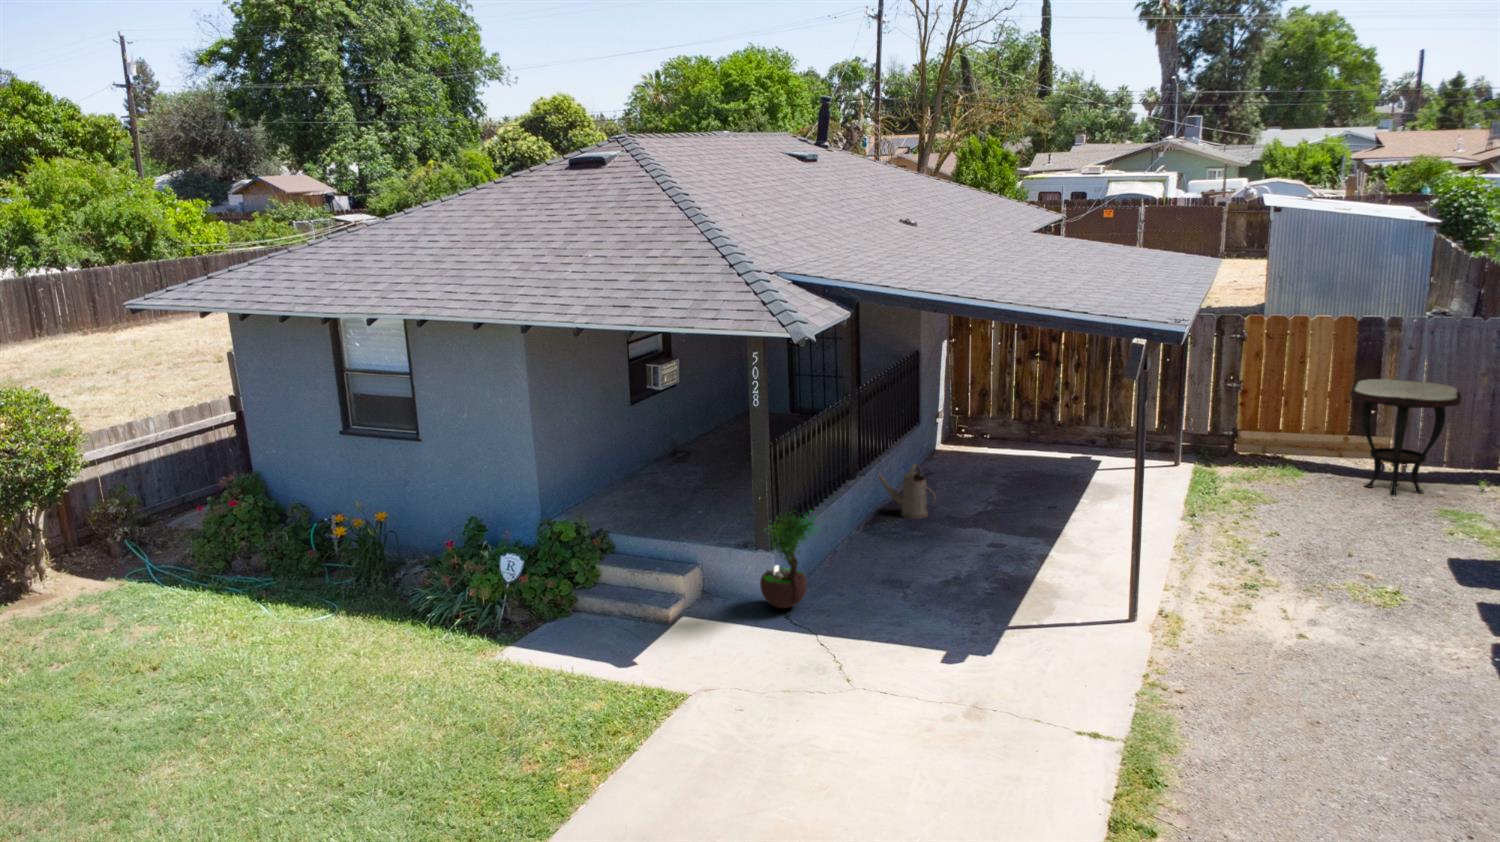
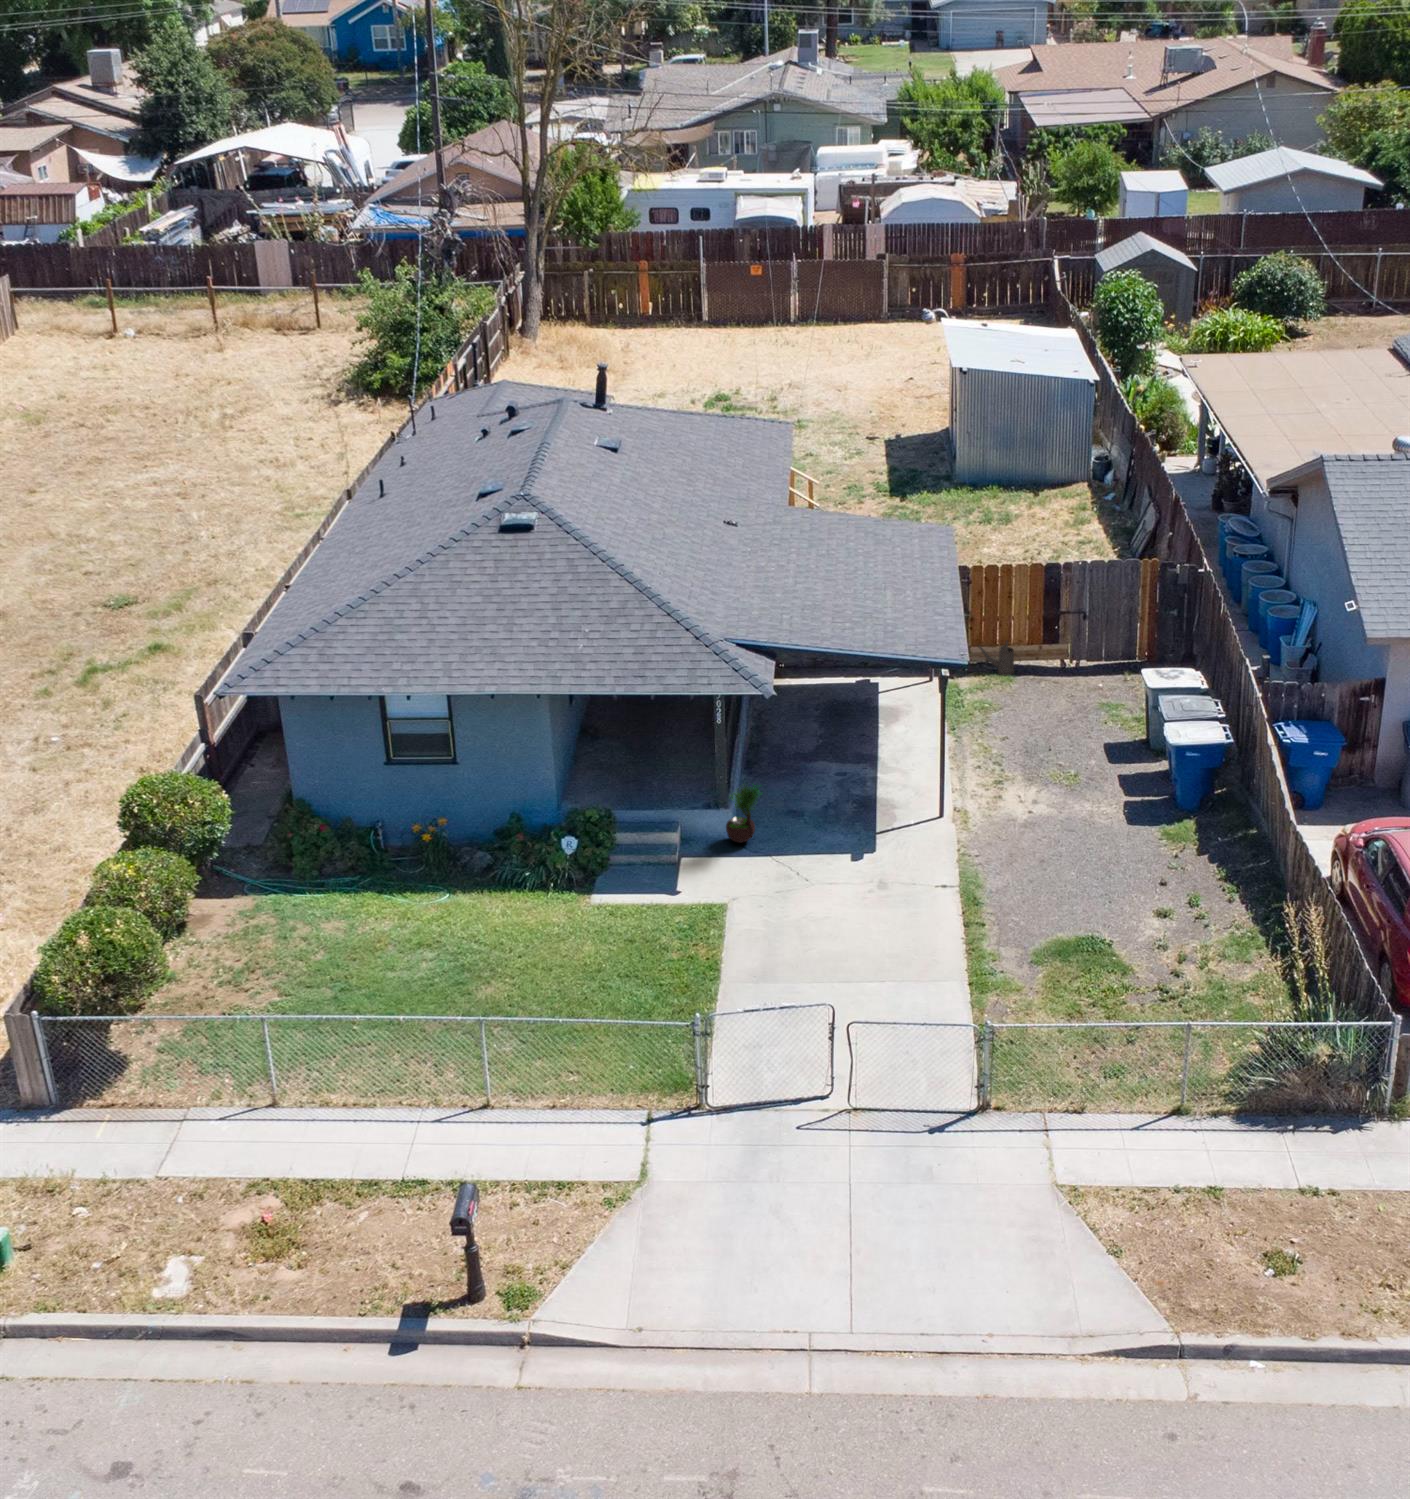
side table: present [1350,379,1461,496] -> none [1043,608,1110,692]
watering can: present [878,464,936,519] -> present [979,641,1014,676]

